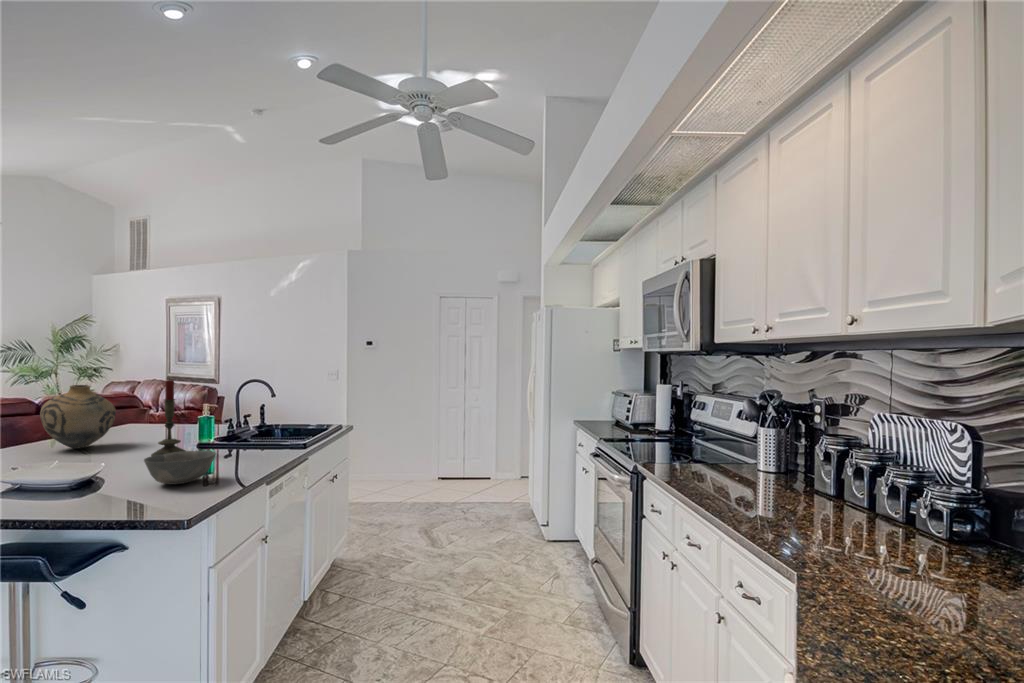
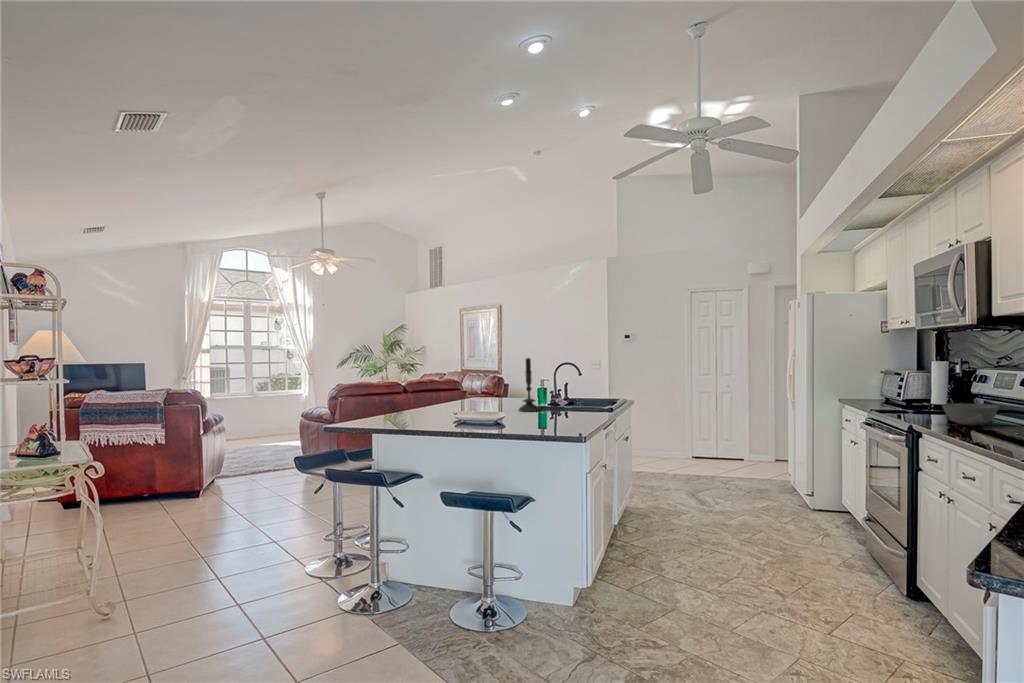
vase: present [40,385,116,449] -> none [447,363,487,406]
bowl: present [144,450,216,484] -> present [942,403,999,426]

